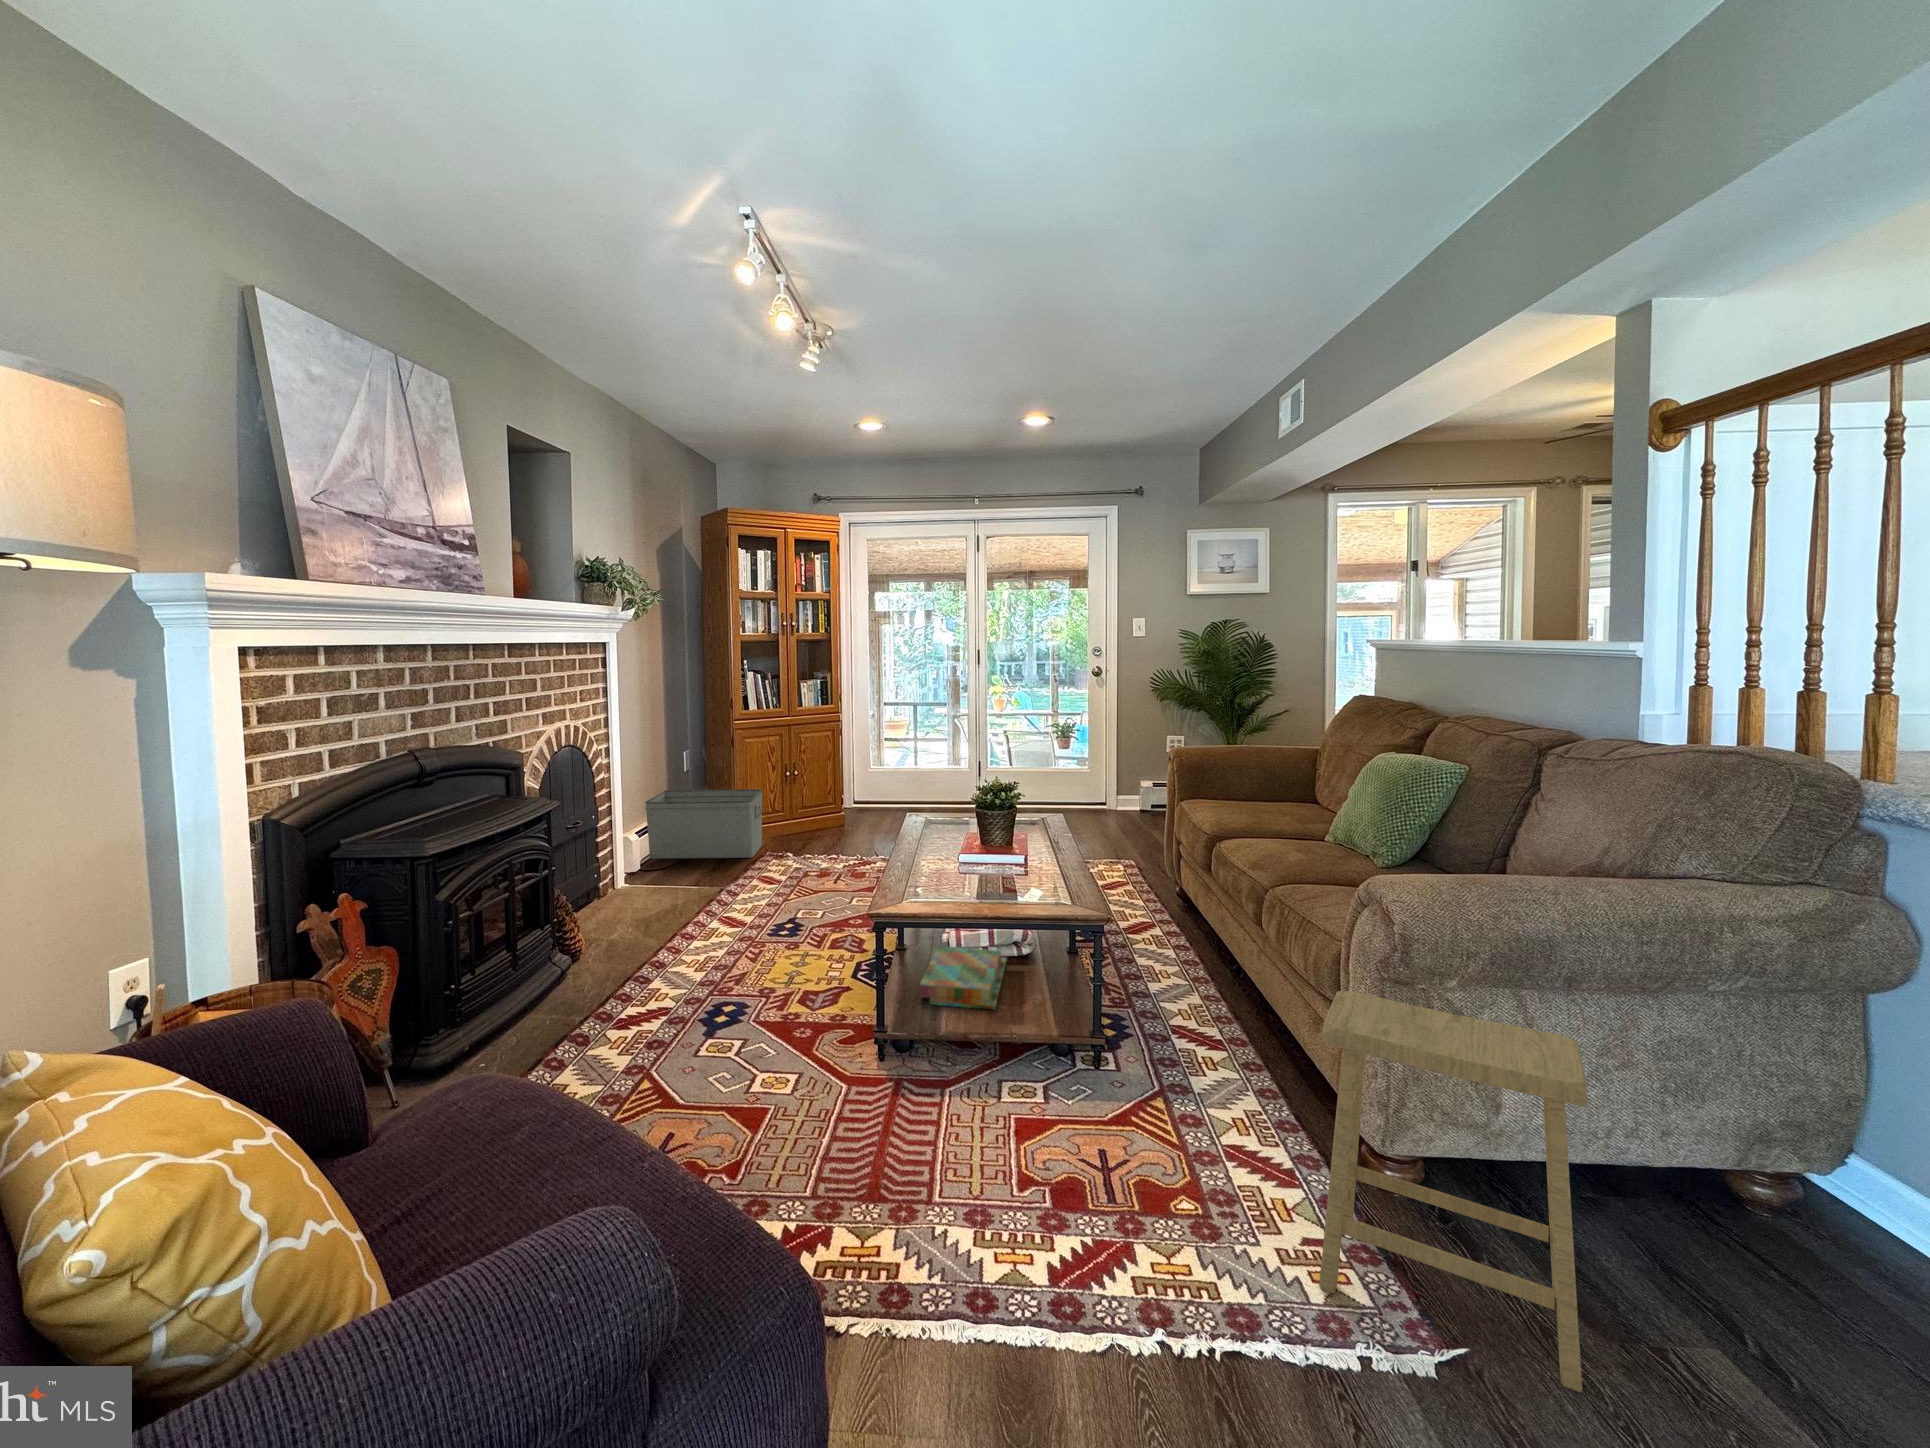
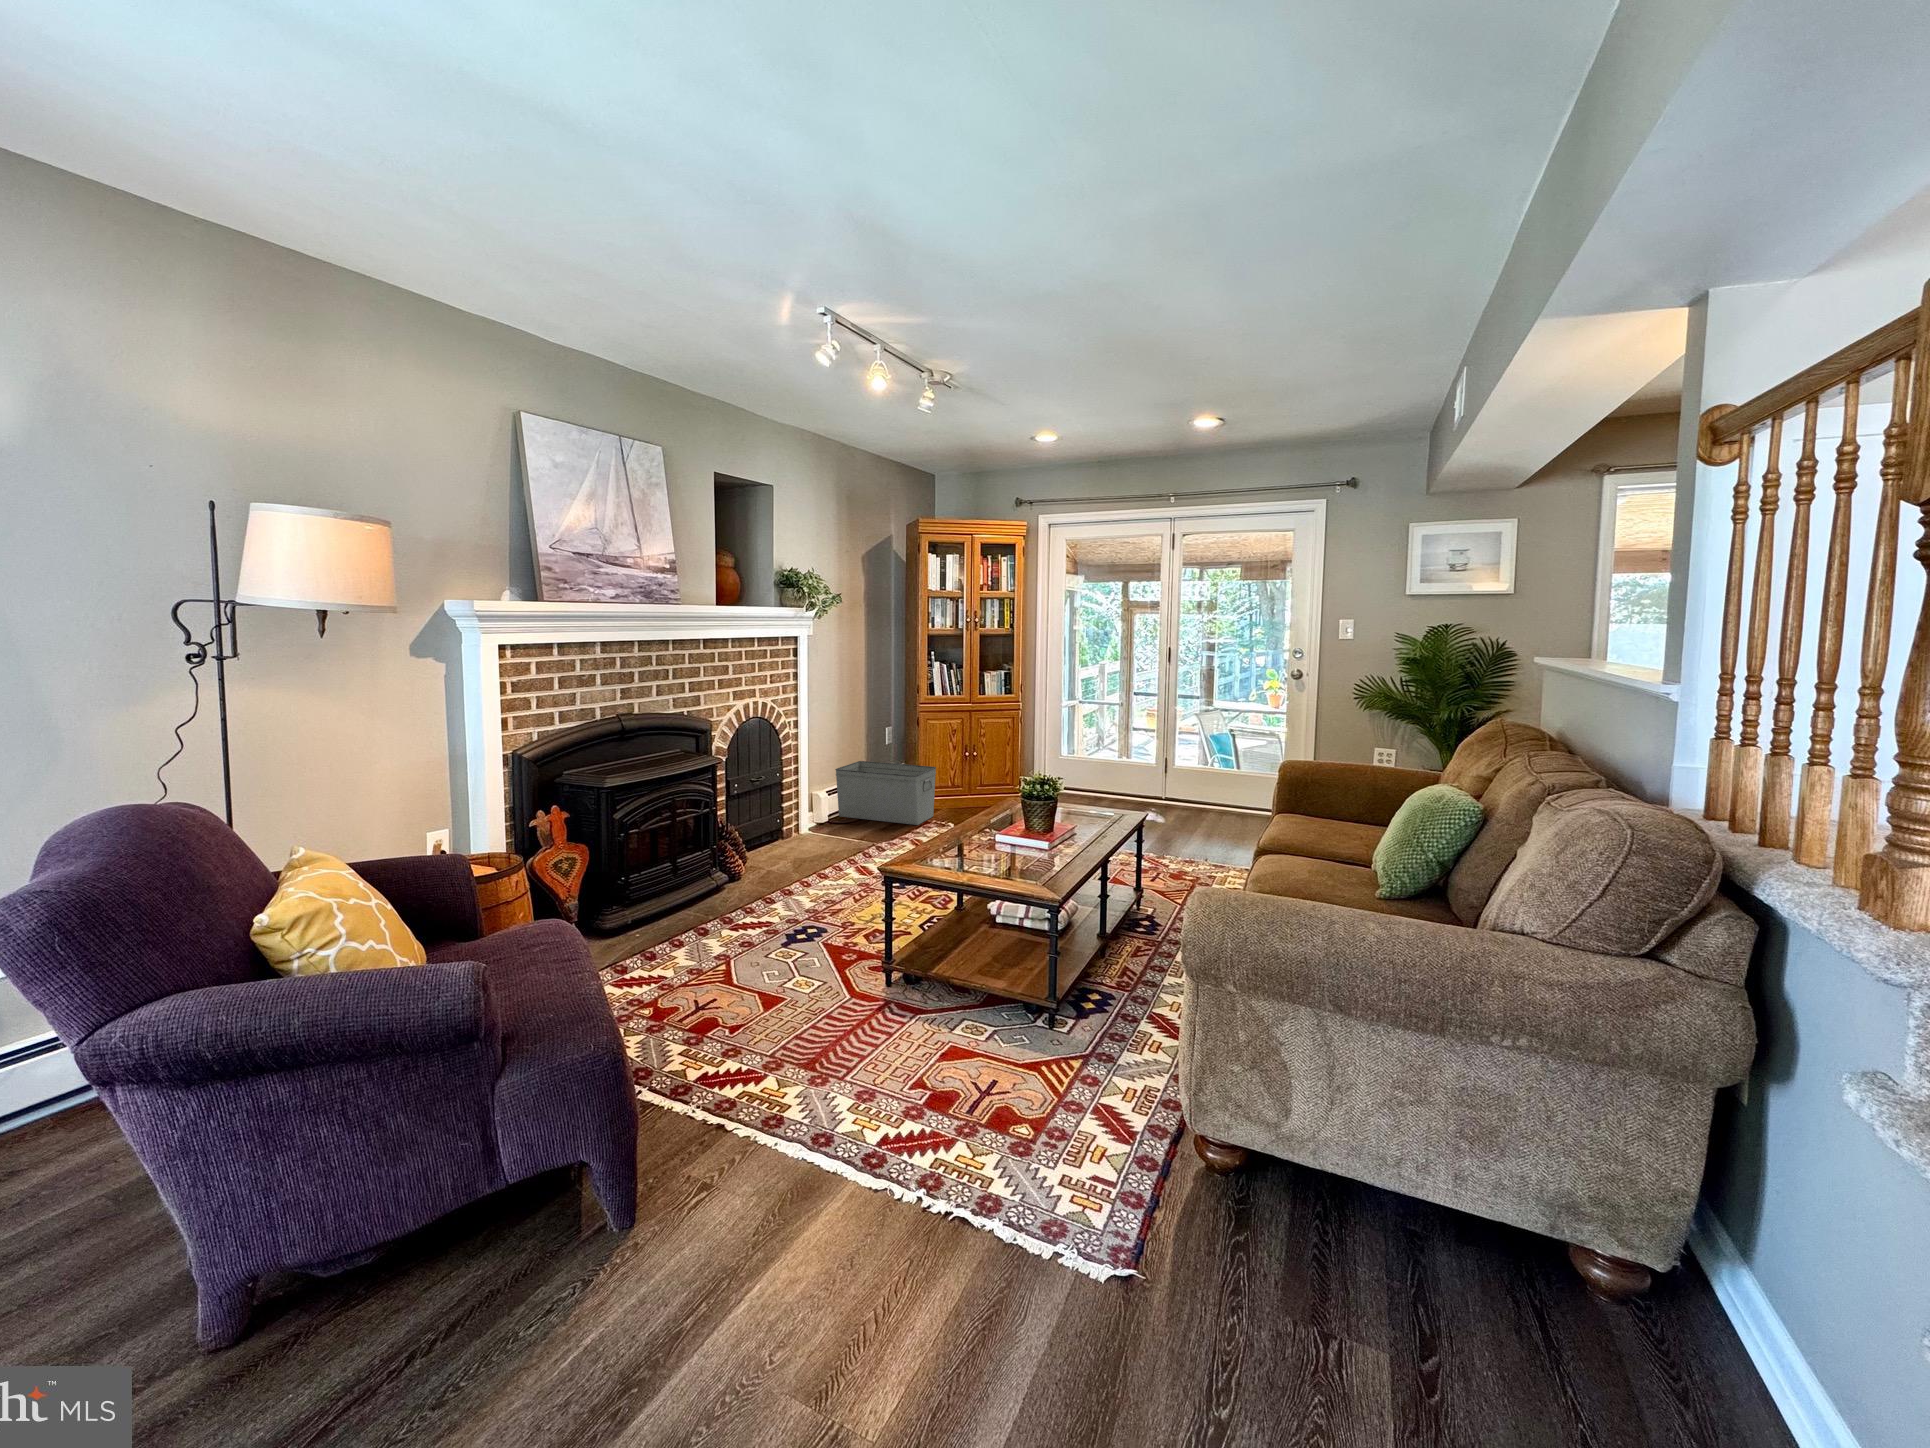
board game: present [920,946,1007,1010] -> none [931,909,1030,963]
footstool: present [1319,991,1587,1392] -> none [1074,972,1292,1317]

